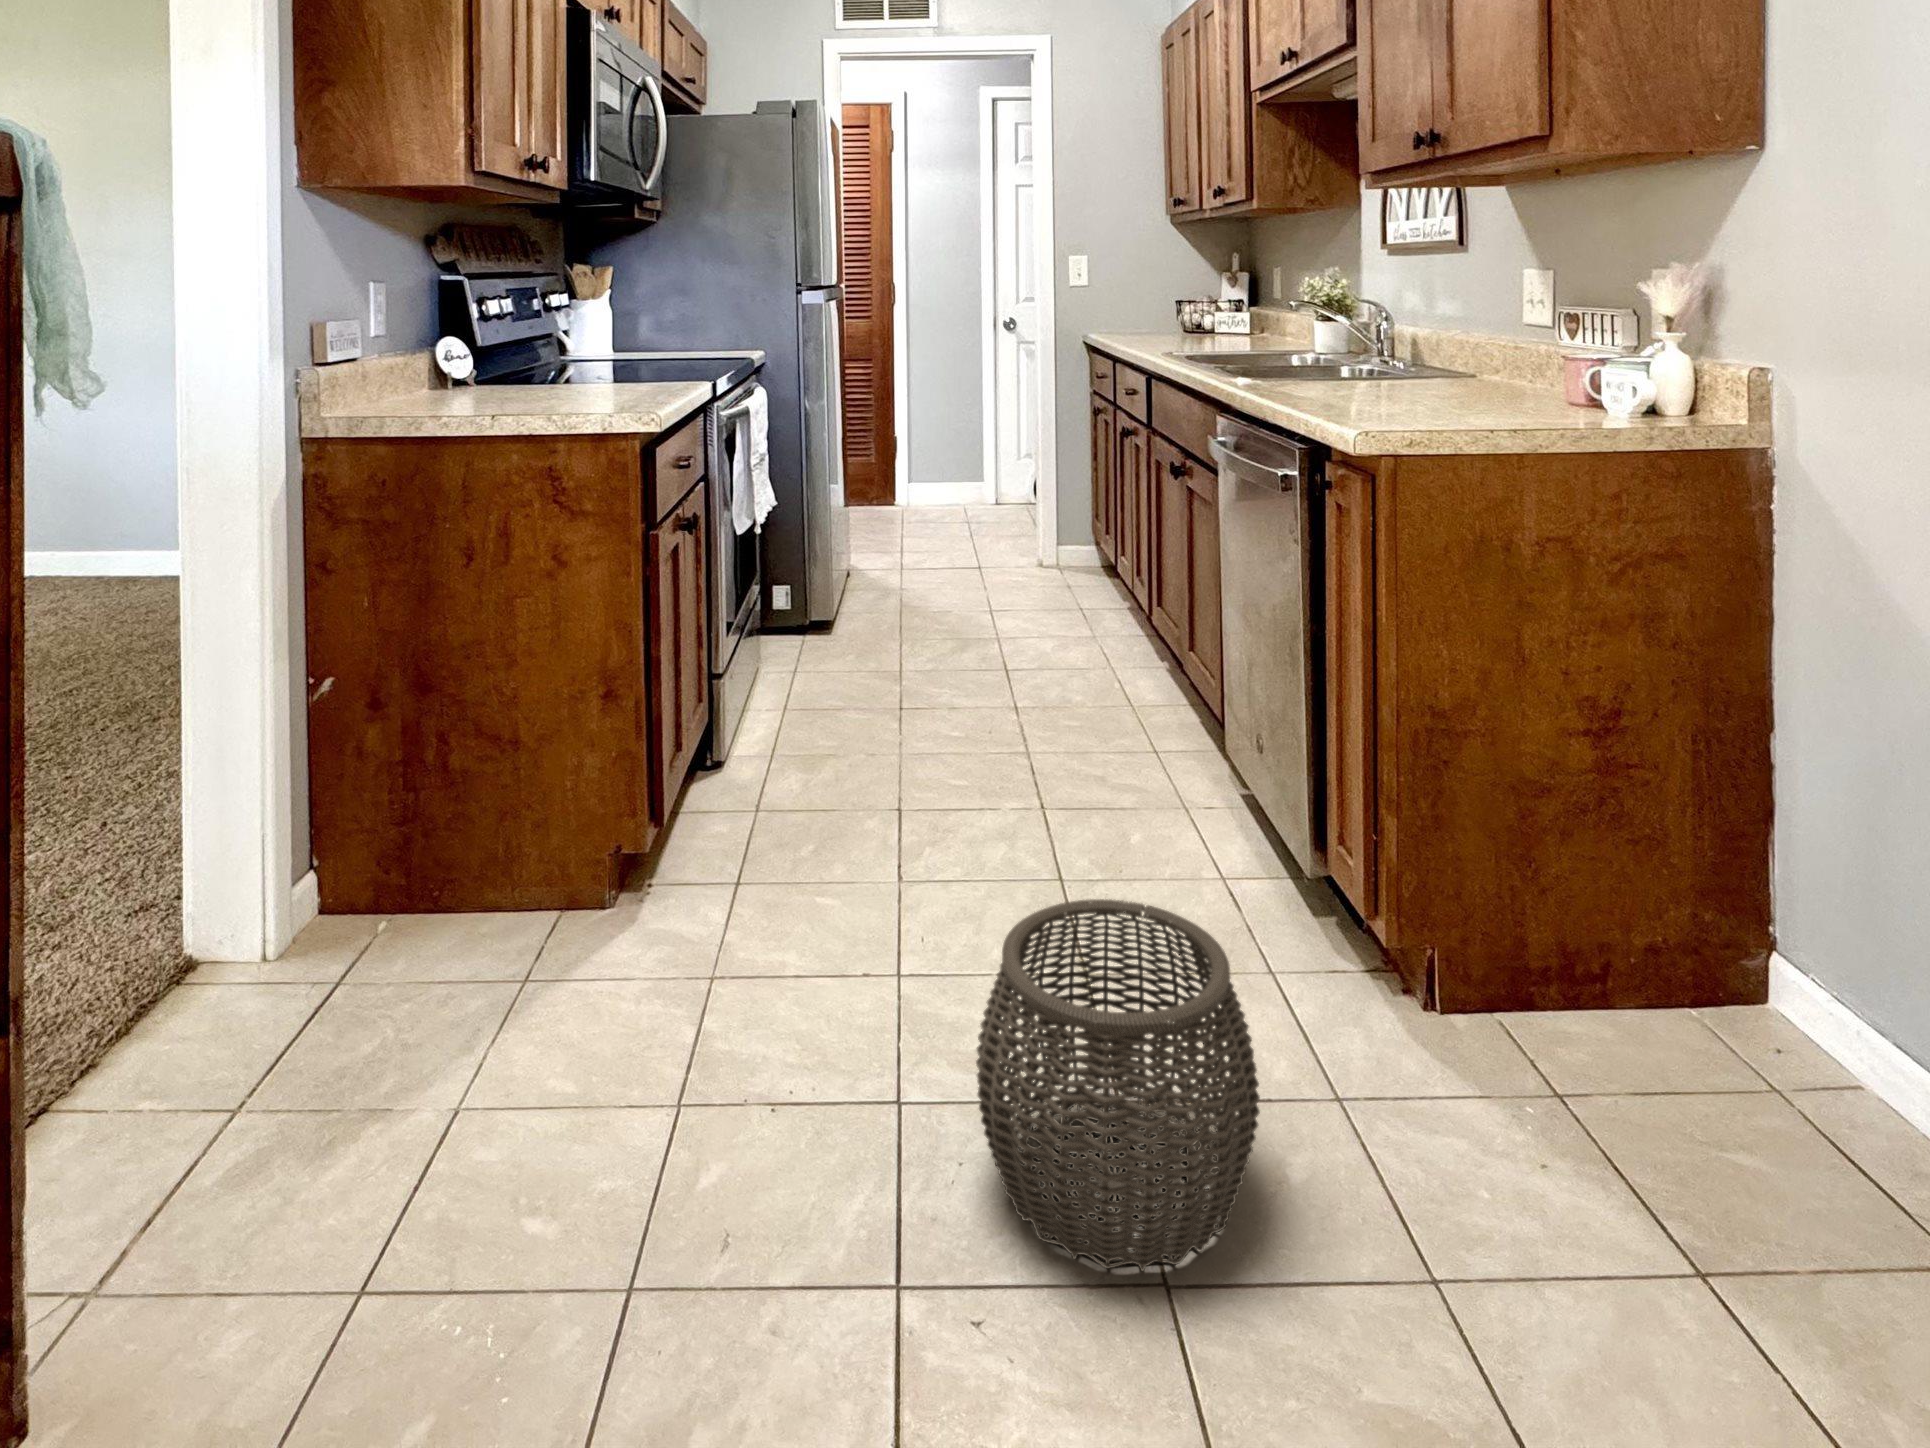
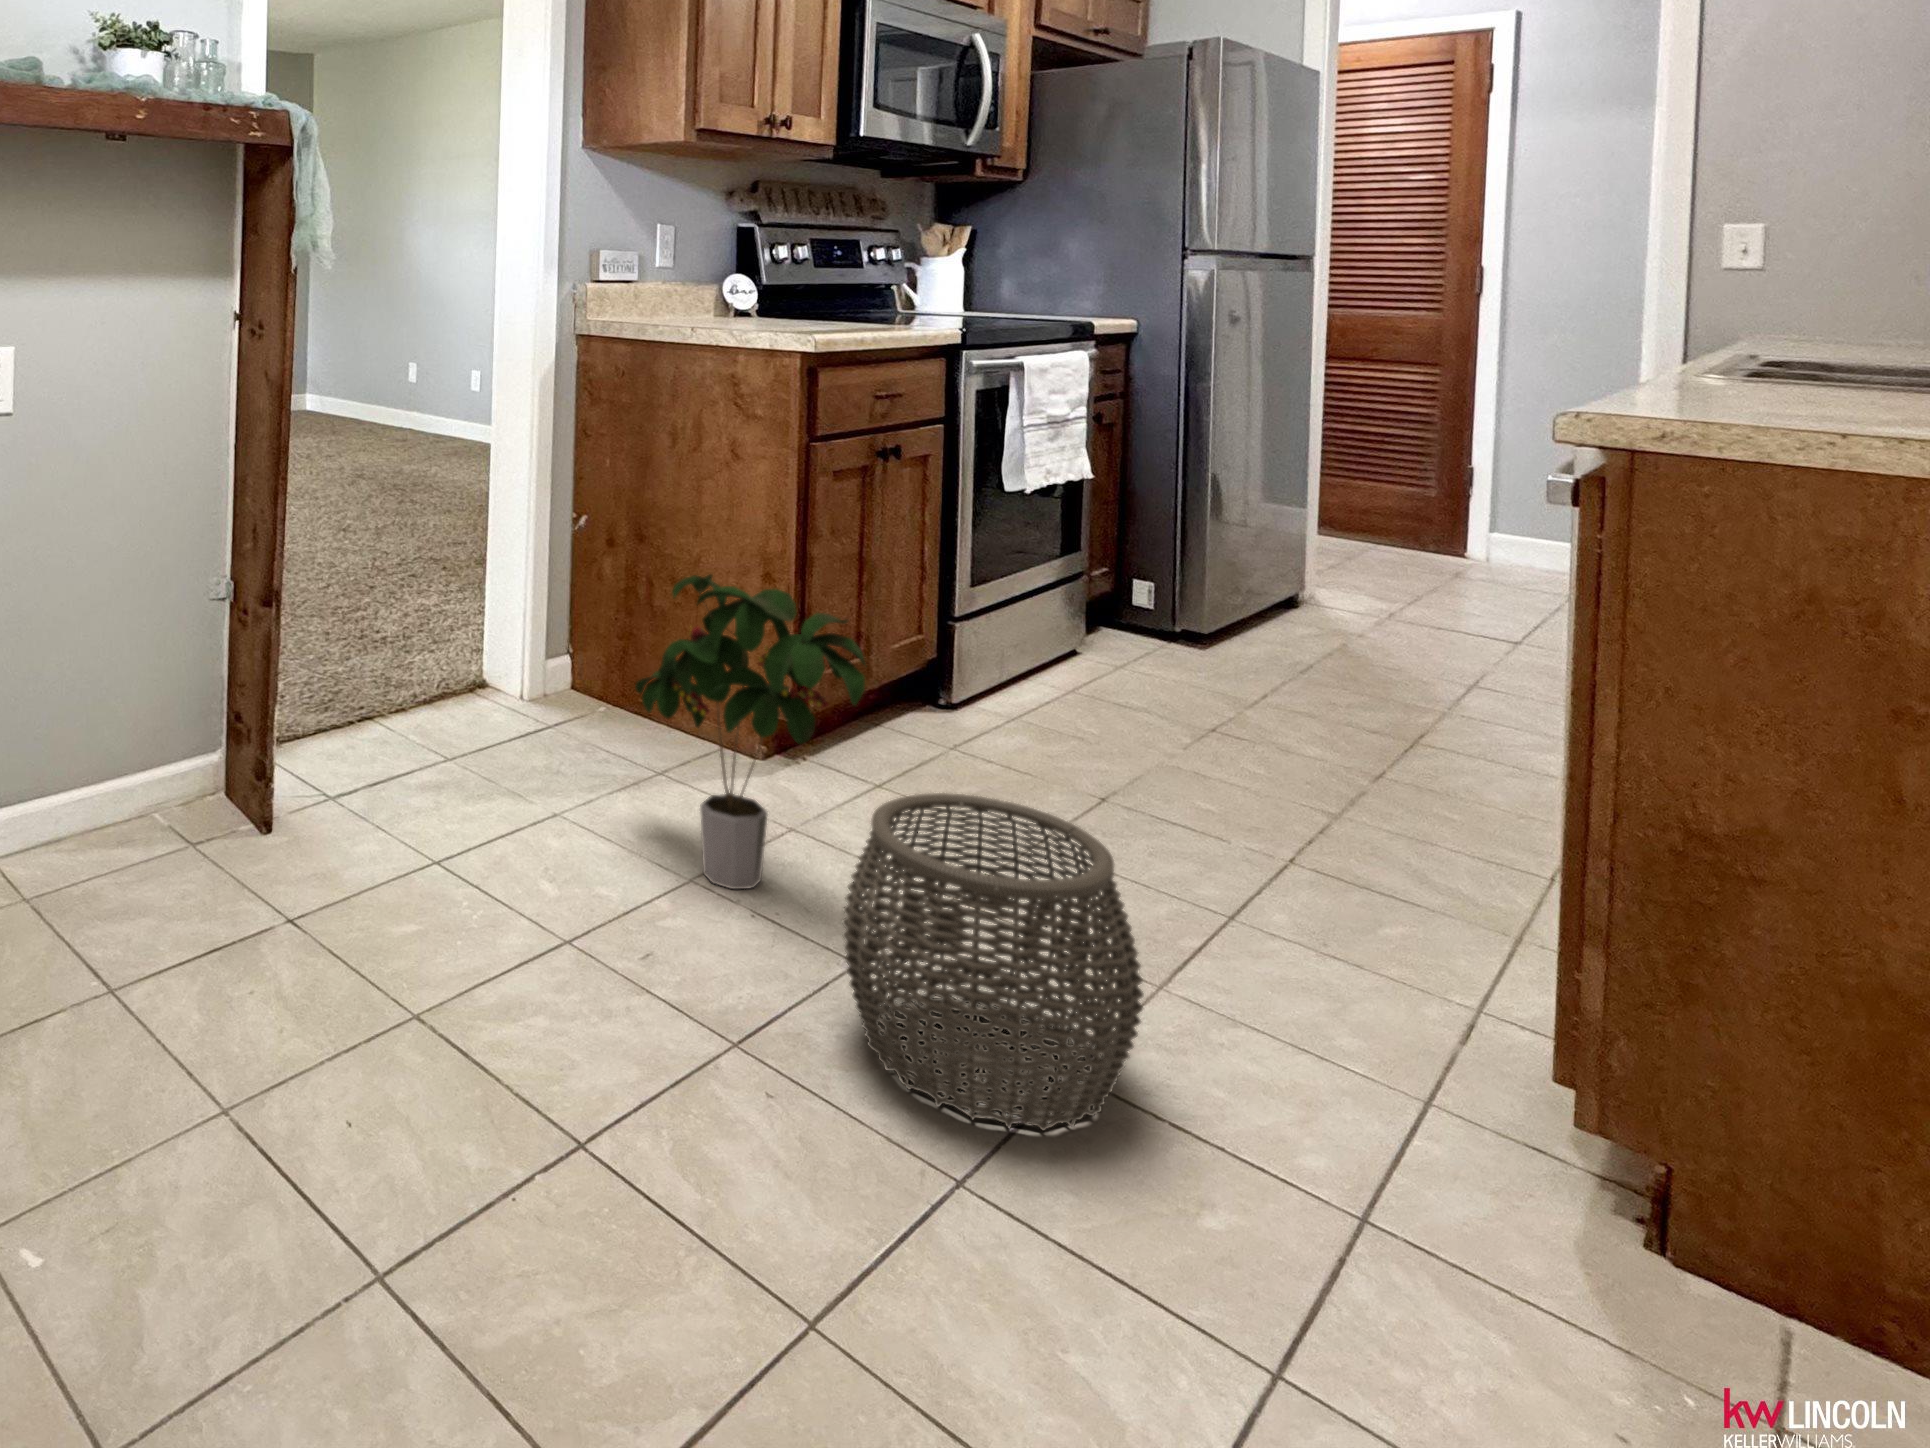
potted plant: none [565,736,885,1117] -> present [635,574,865,889]

